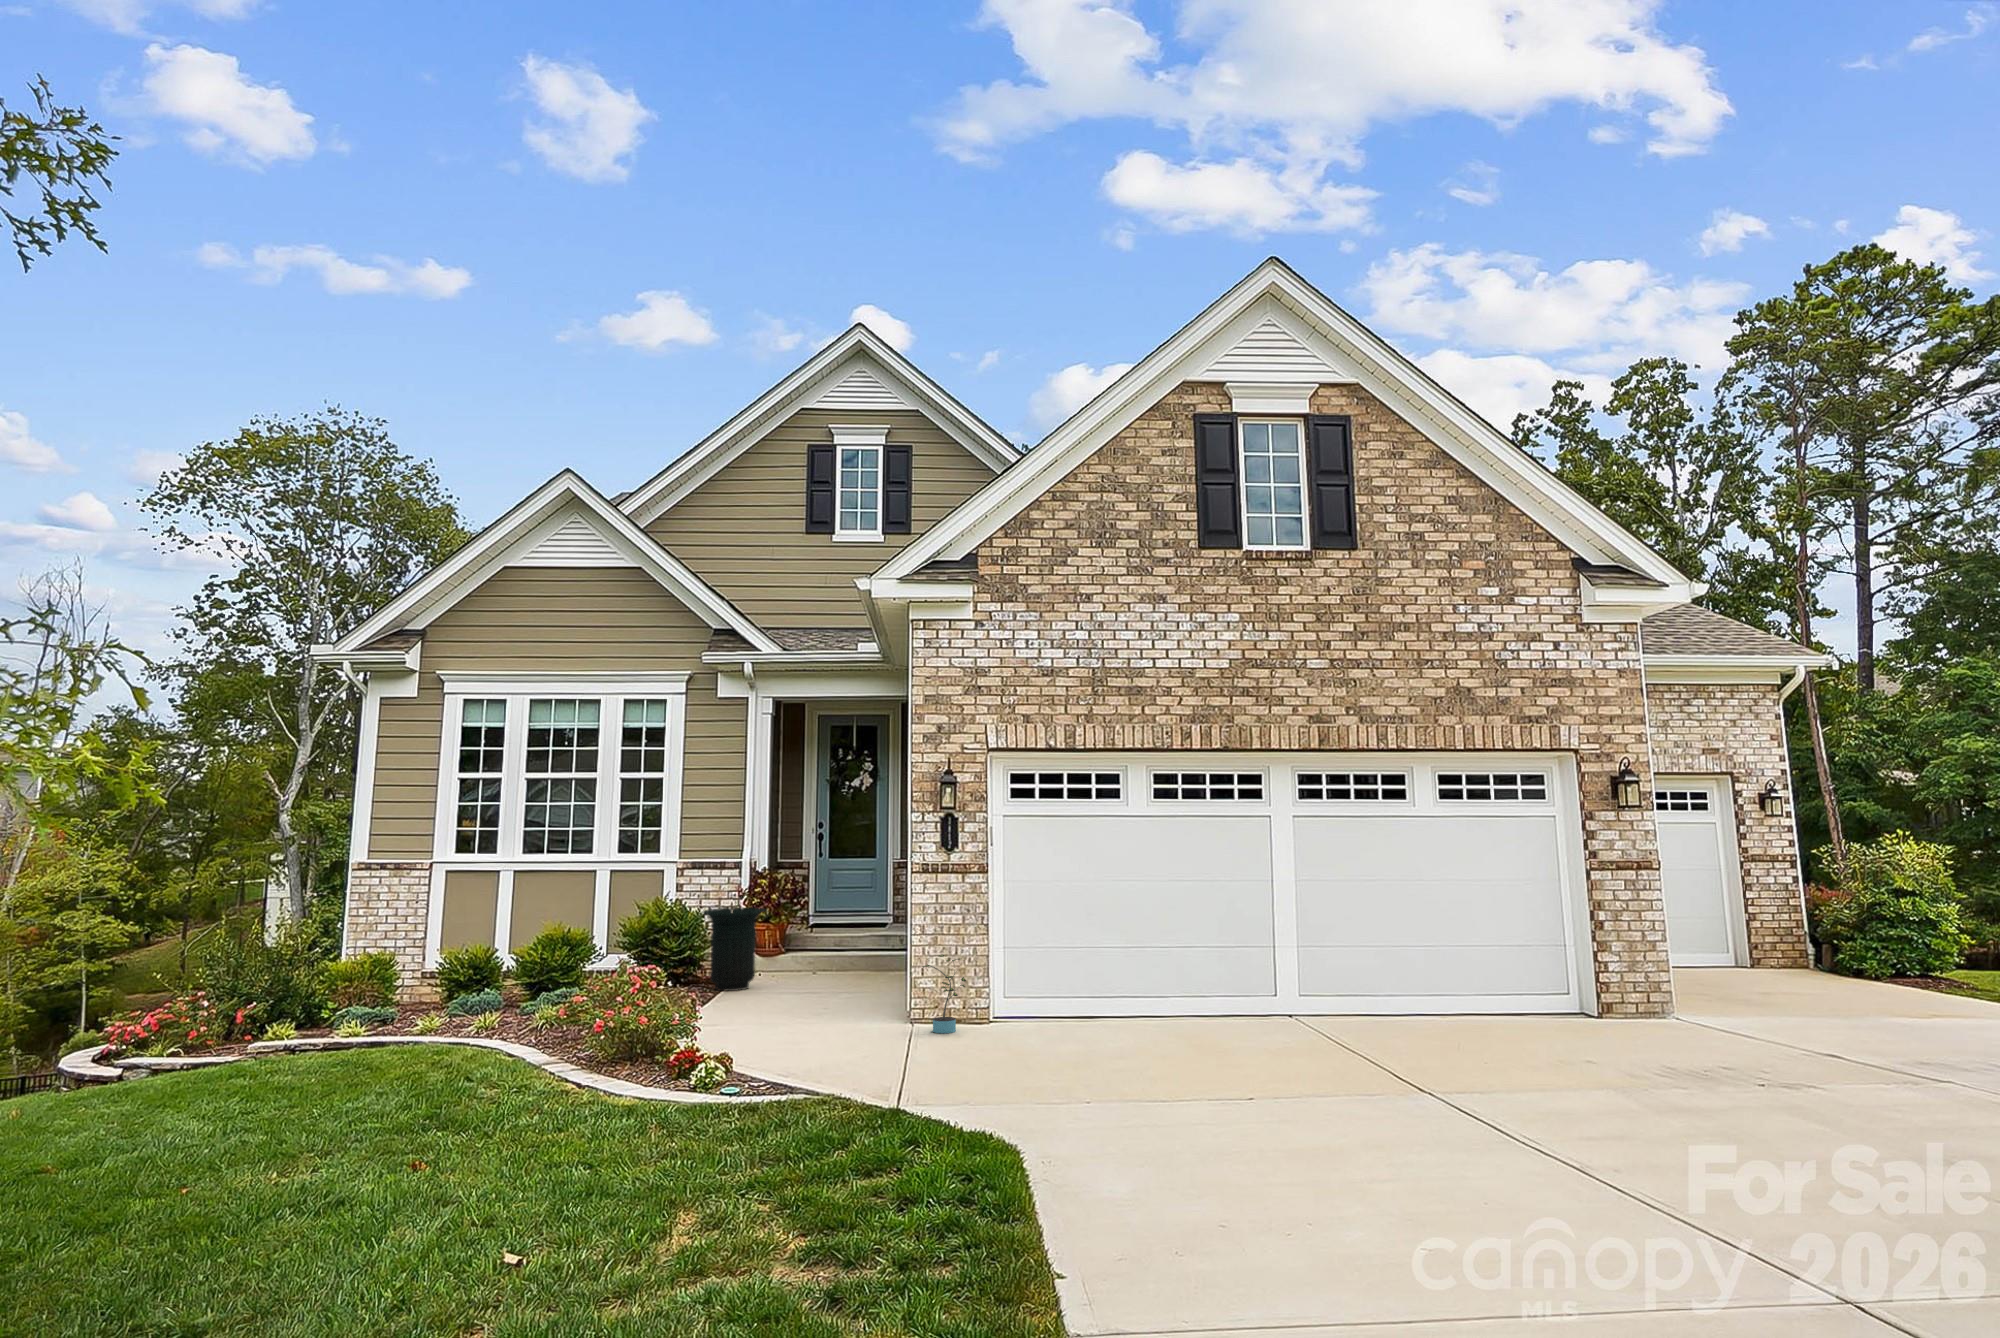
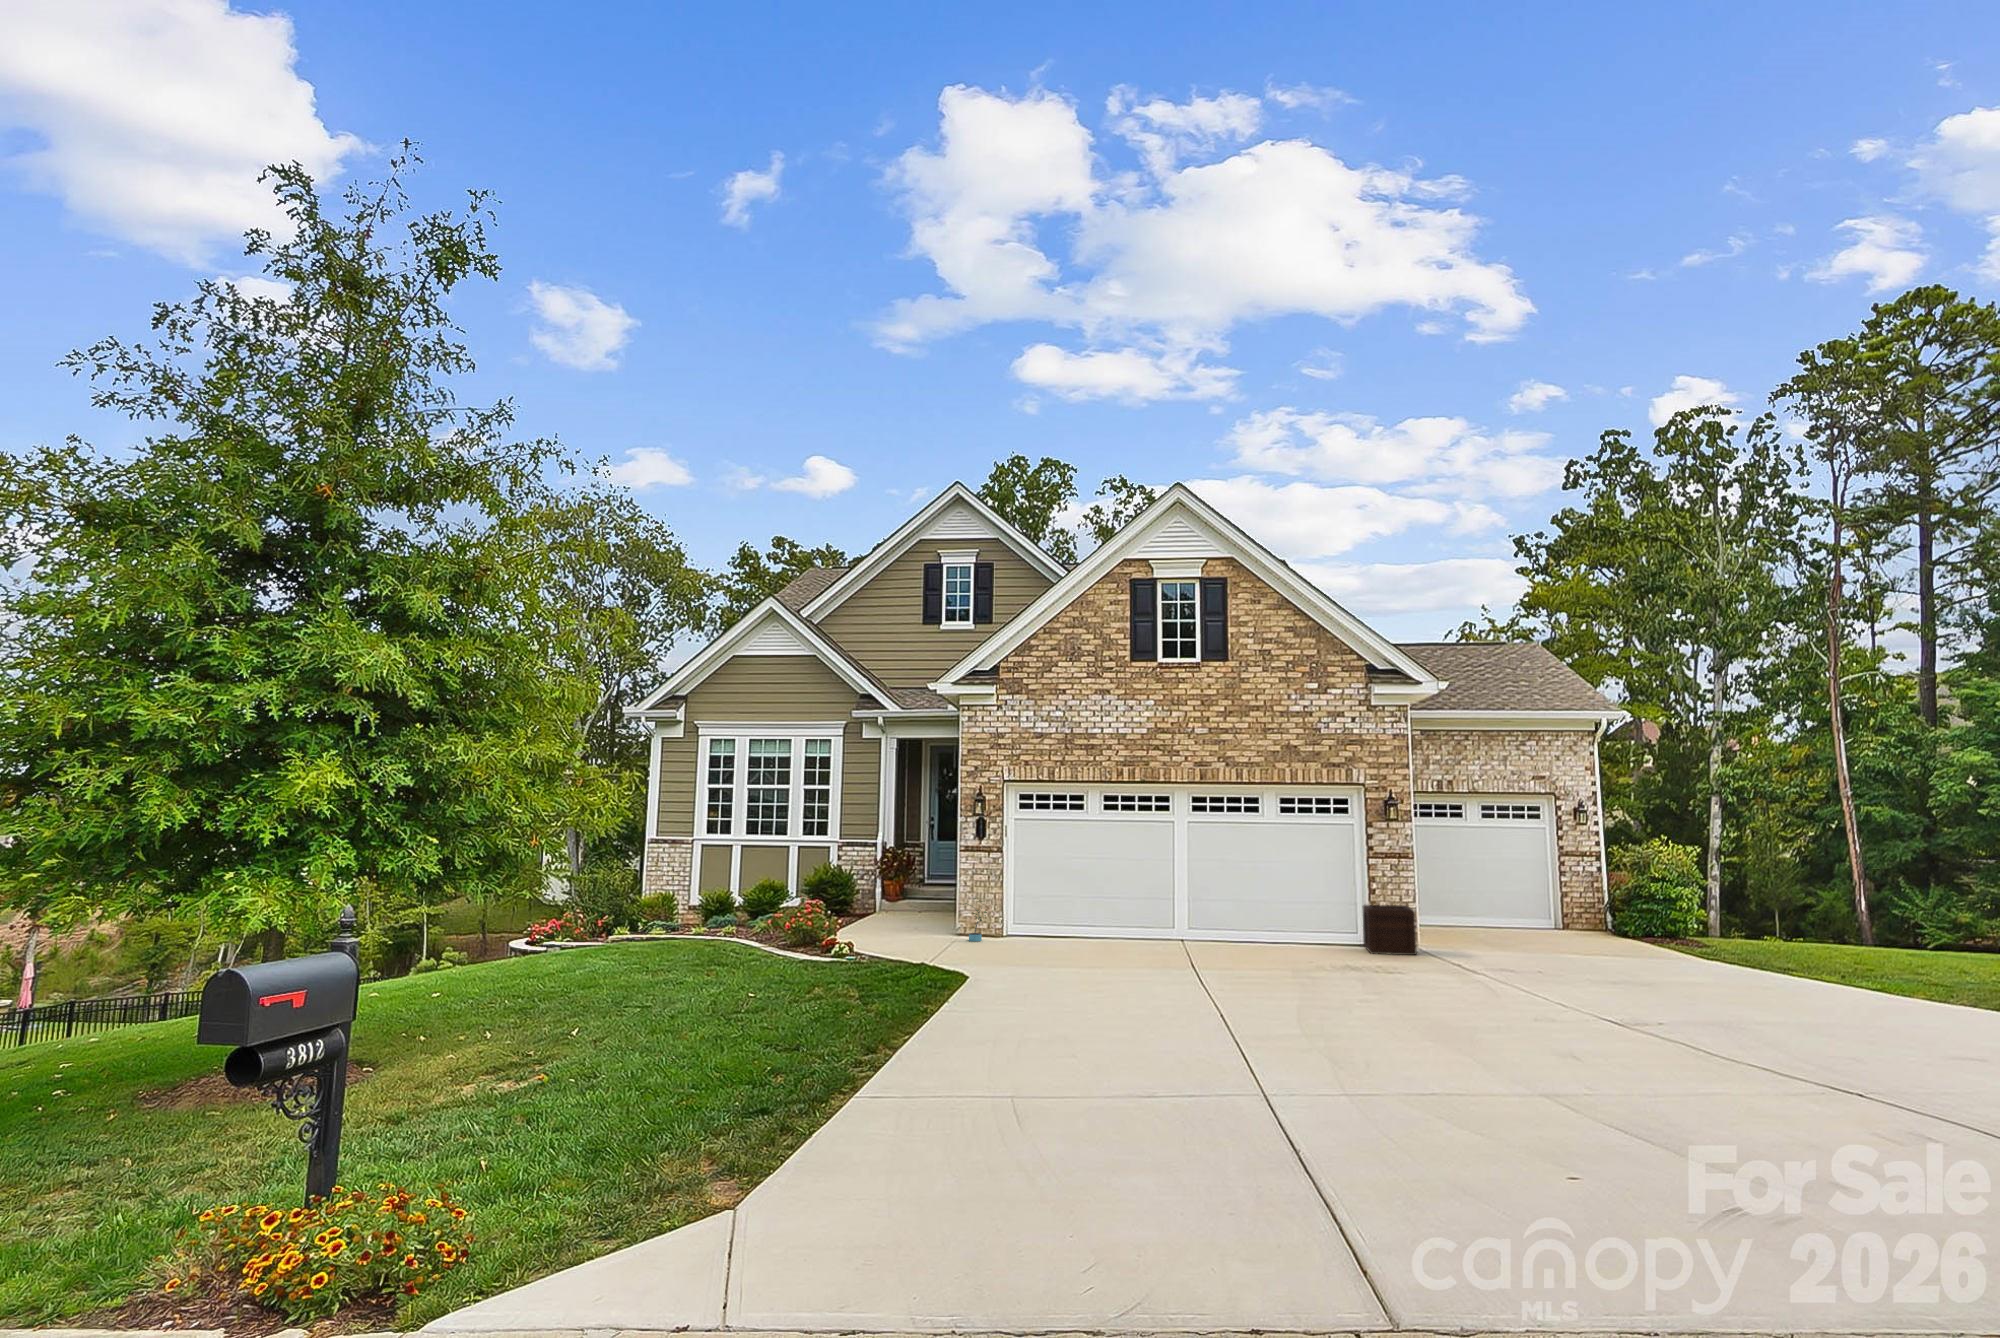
trash can: present [702,908,765,991] -> none [850,871,889,921]
wooden crate: none [1584,945,1705,1031] -> present [1363,905,1417,955]

